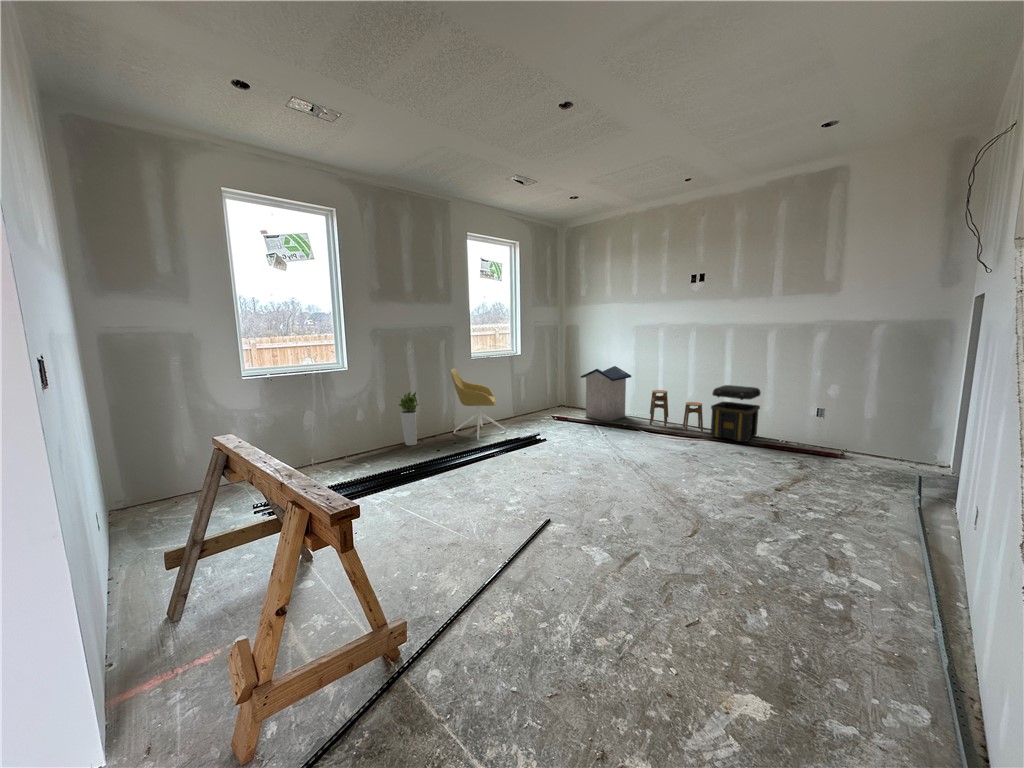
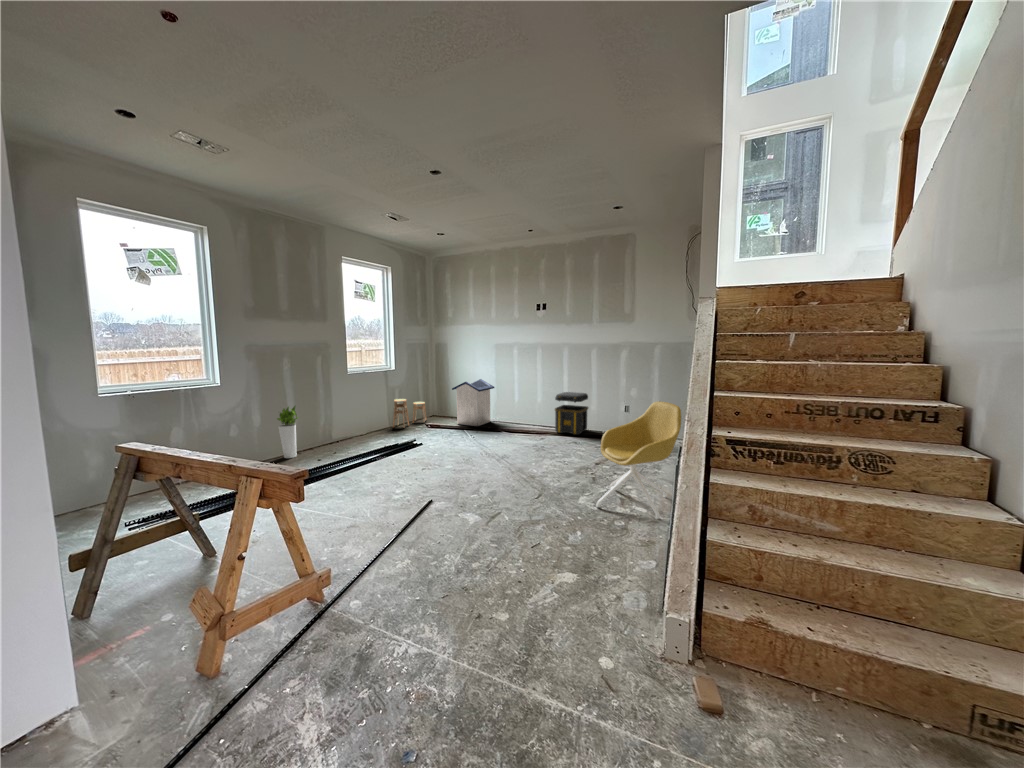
chair: present [451,369,506,440] -> present [596,401,681,519]
stool: present [650,390,703,432] -> present [393,399,427,427]

